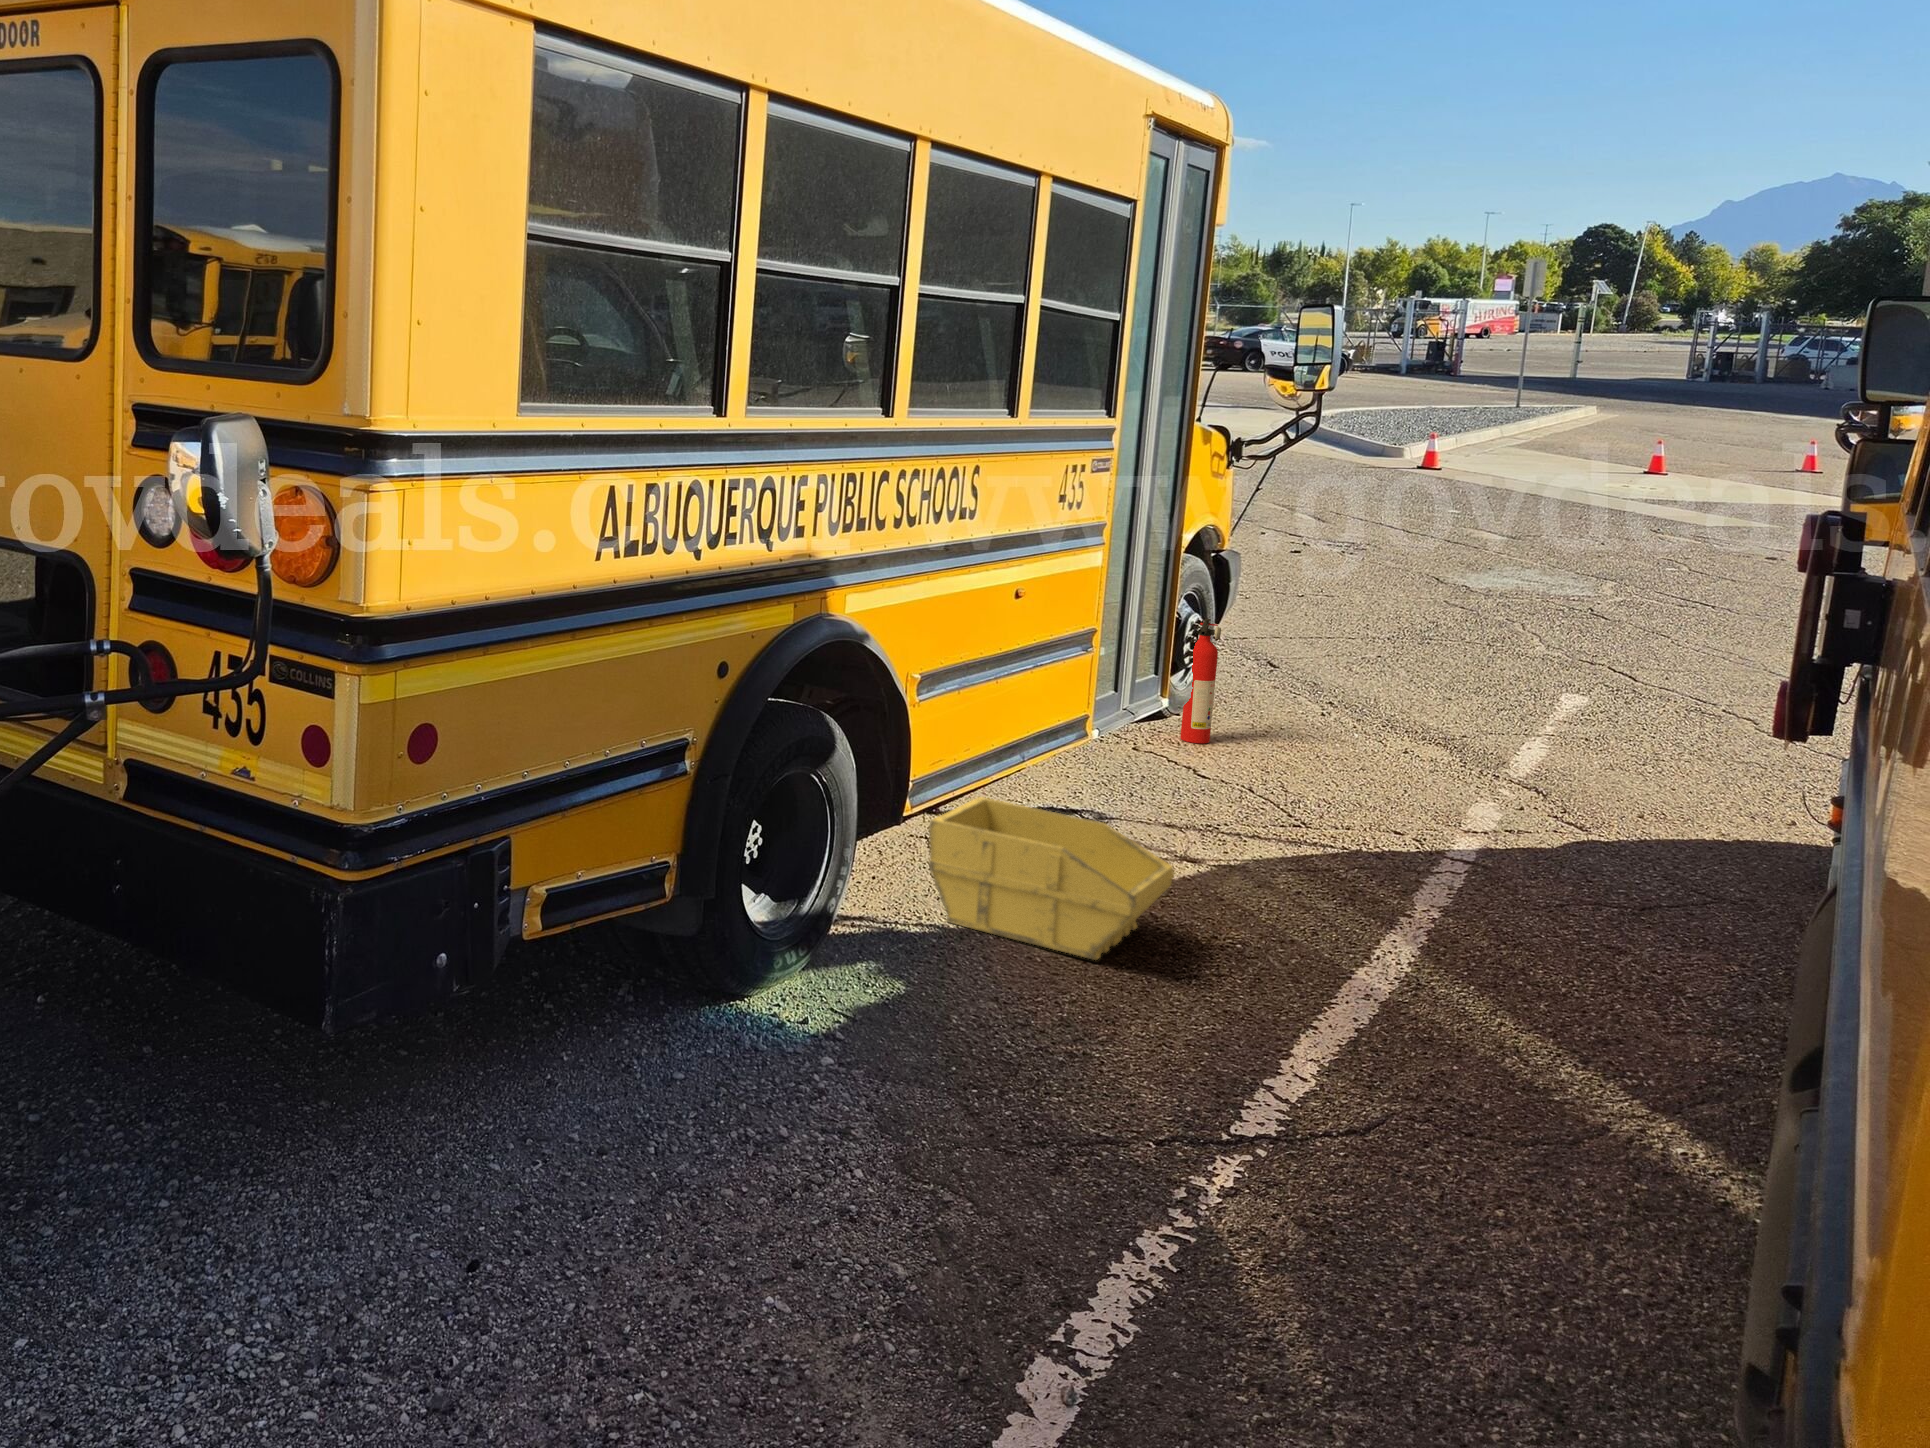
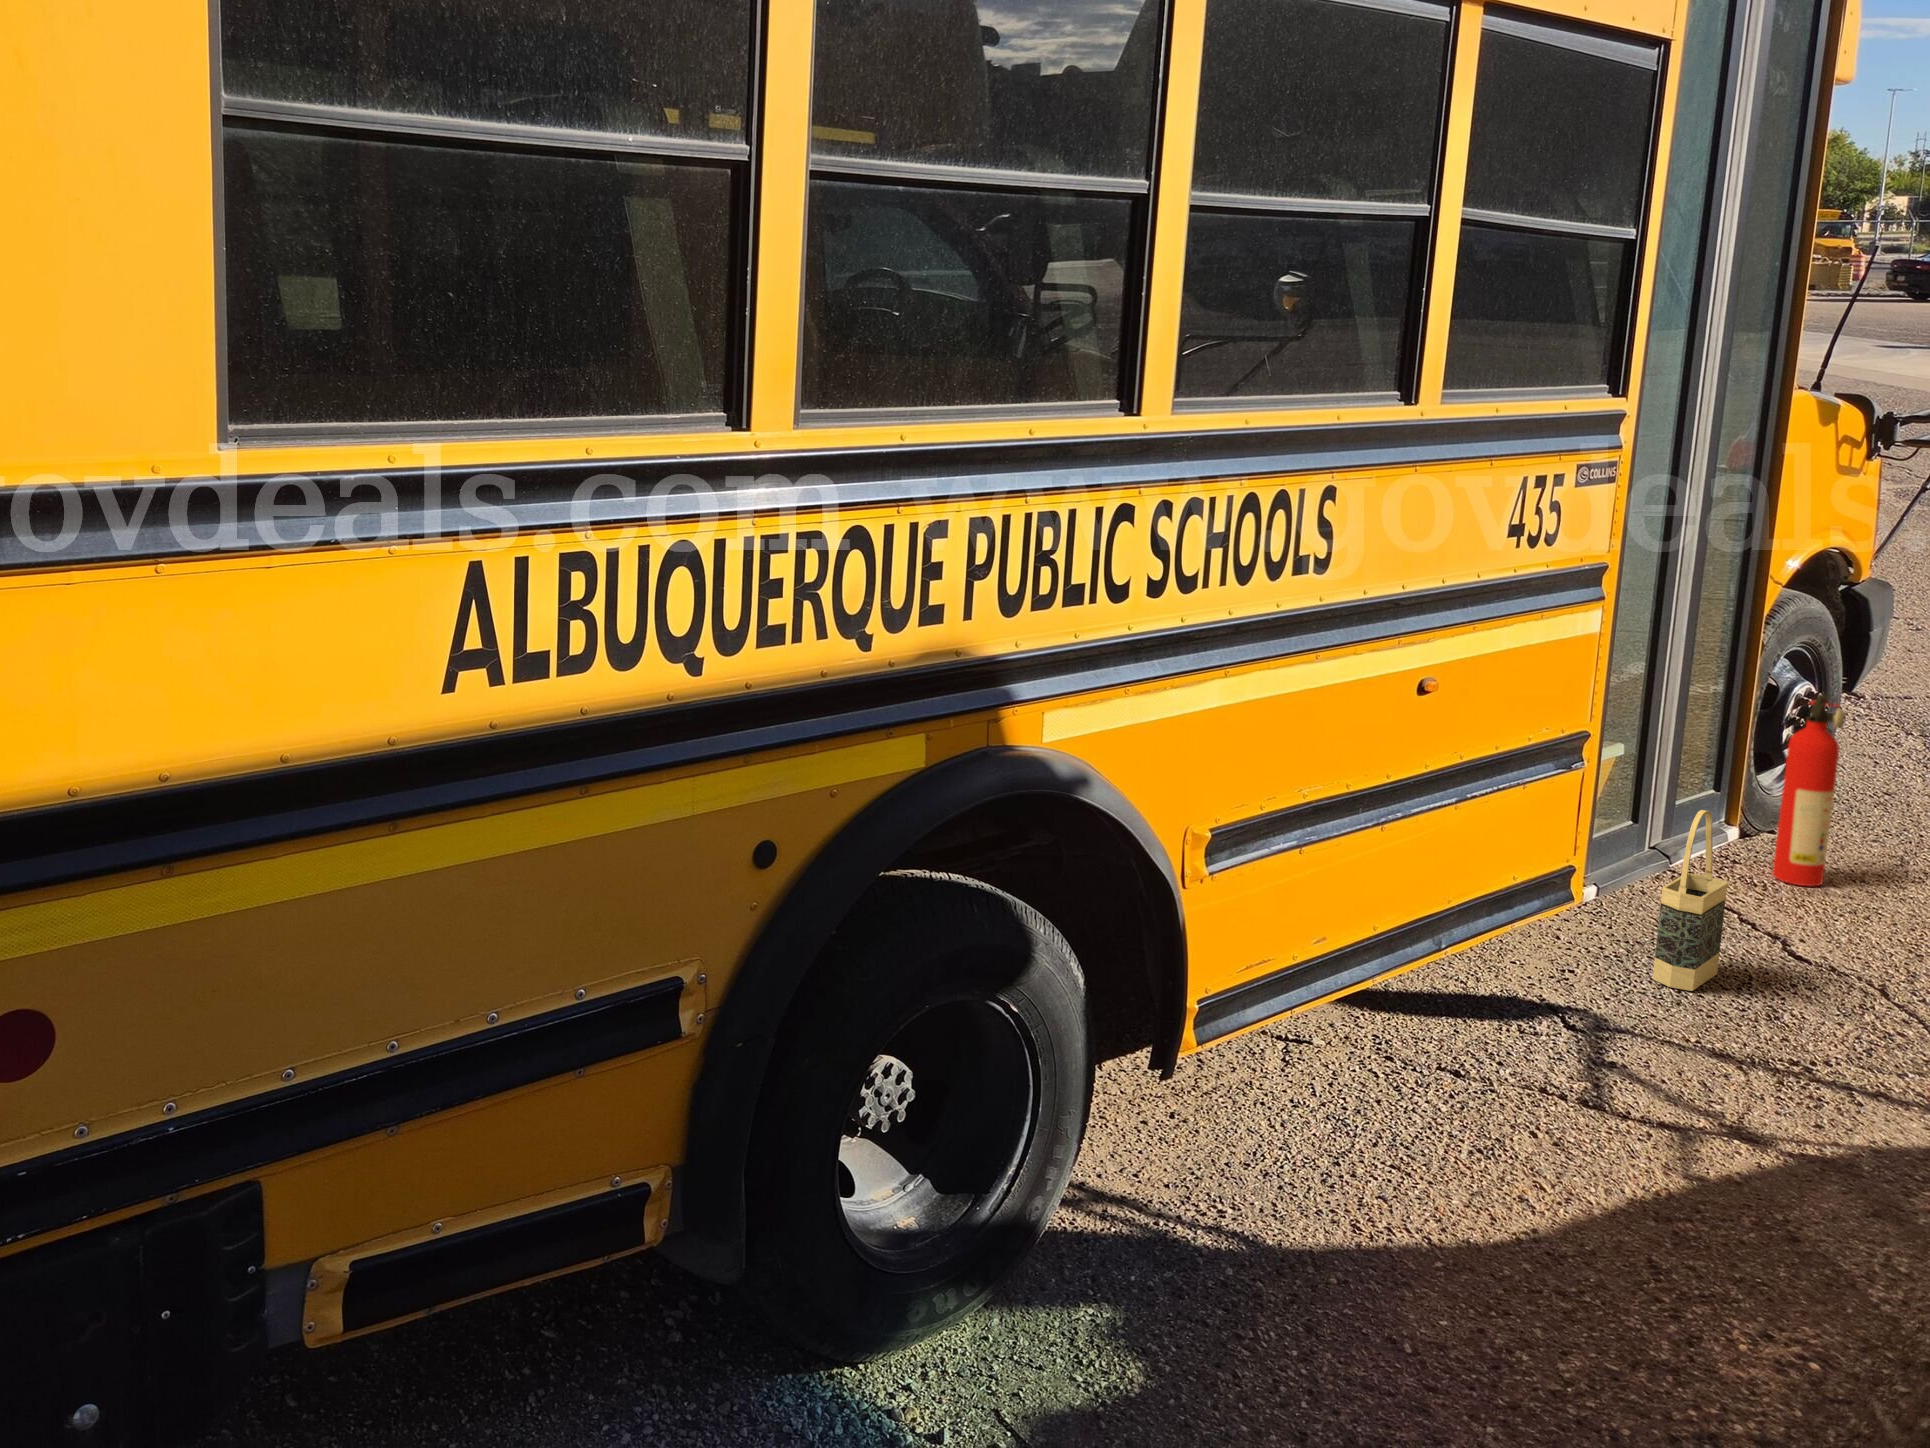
bag: none [1125,683,1165,798] -> present [1653,810,1727,991]
storage bin: present [929,797,1174,960] -> none [1234,1017,1682,1362]

